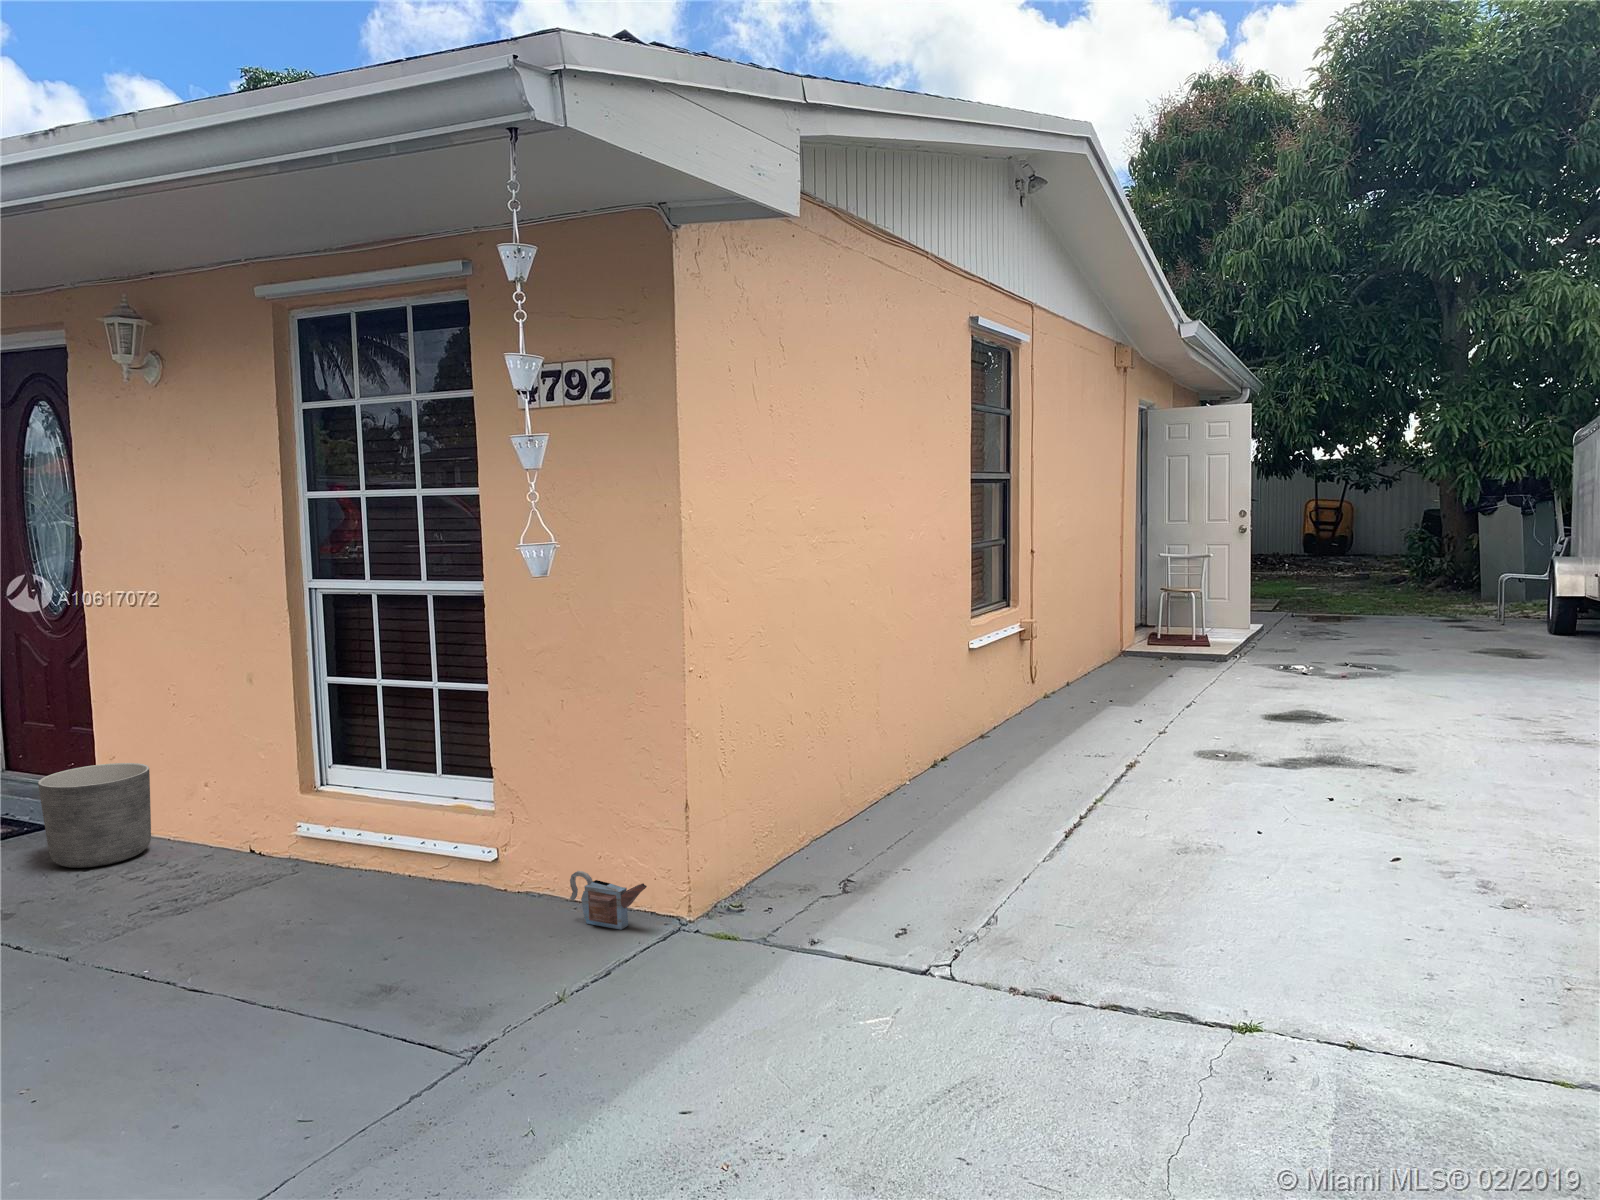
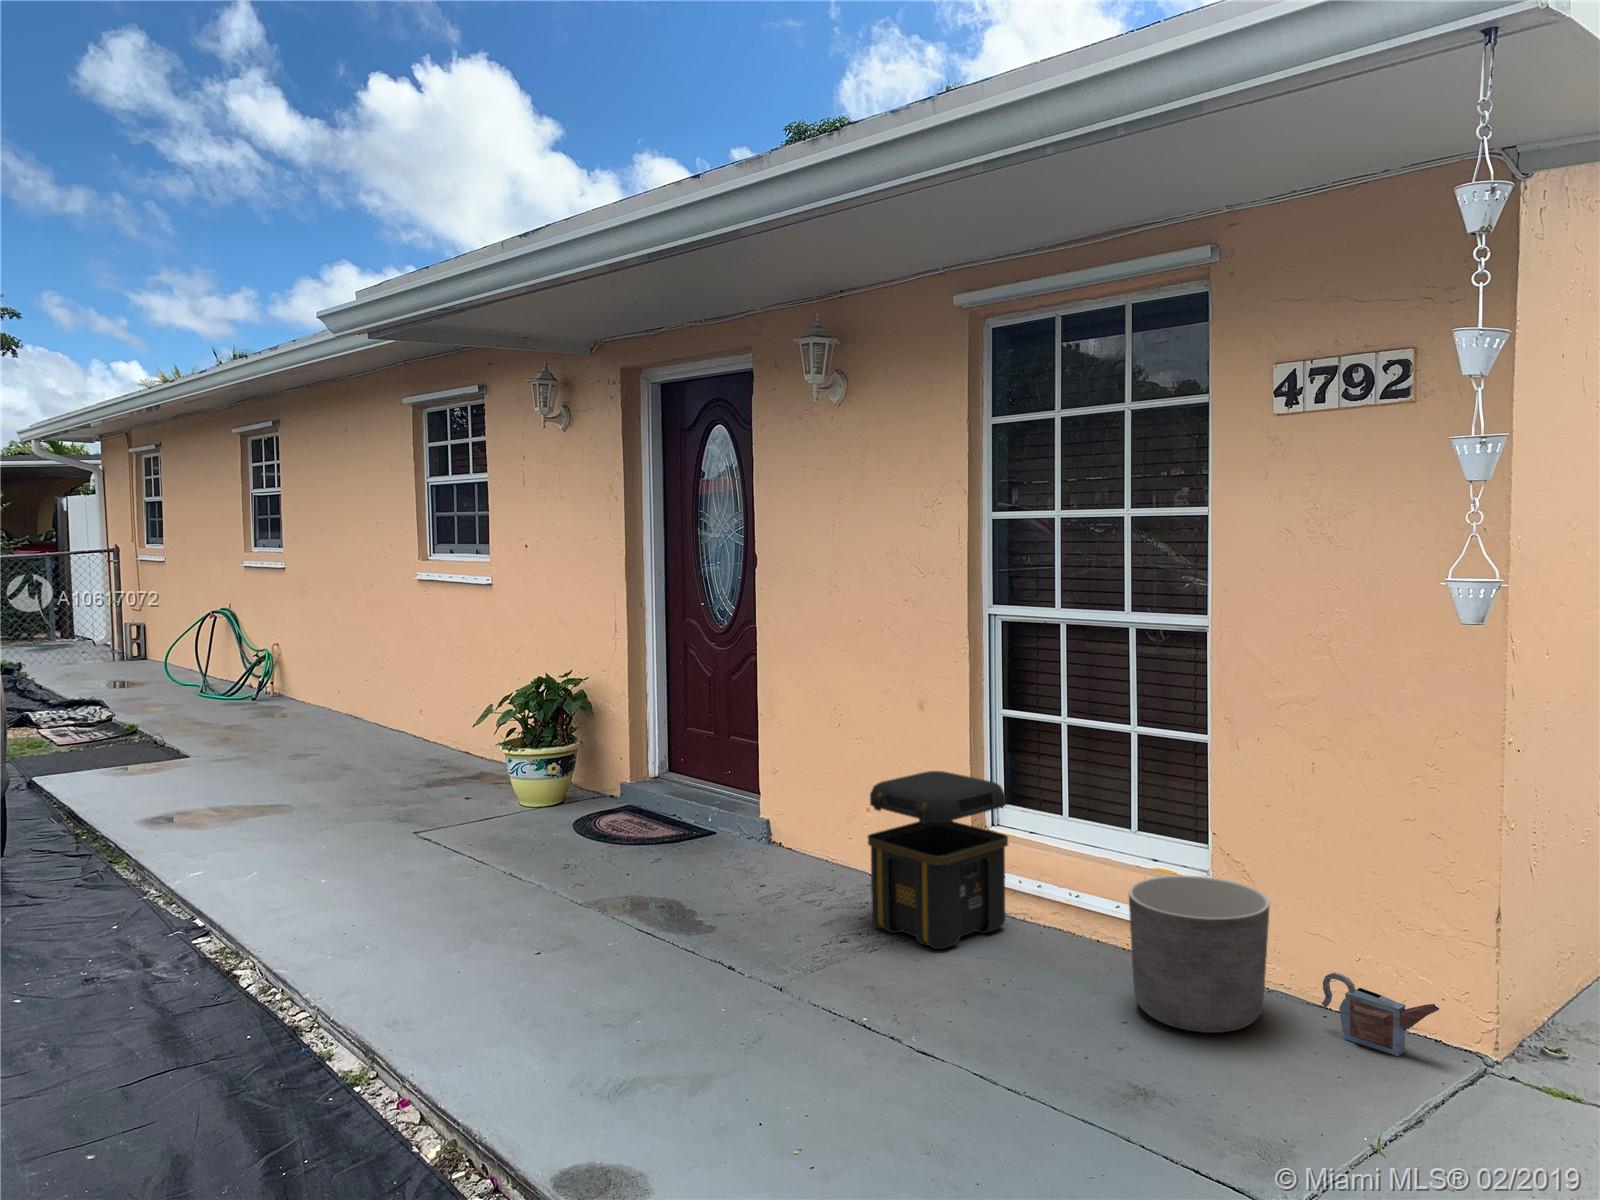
toolbox: none [180,739,328,906] -> present [868,771,1008,949]
planter: present [38,763,151,868] -> present [1129,875,1270,1033]

